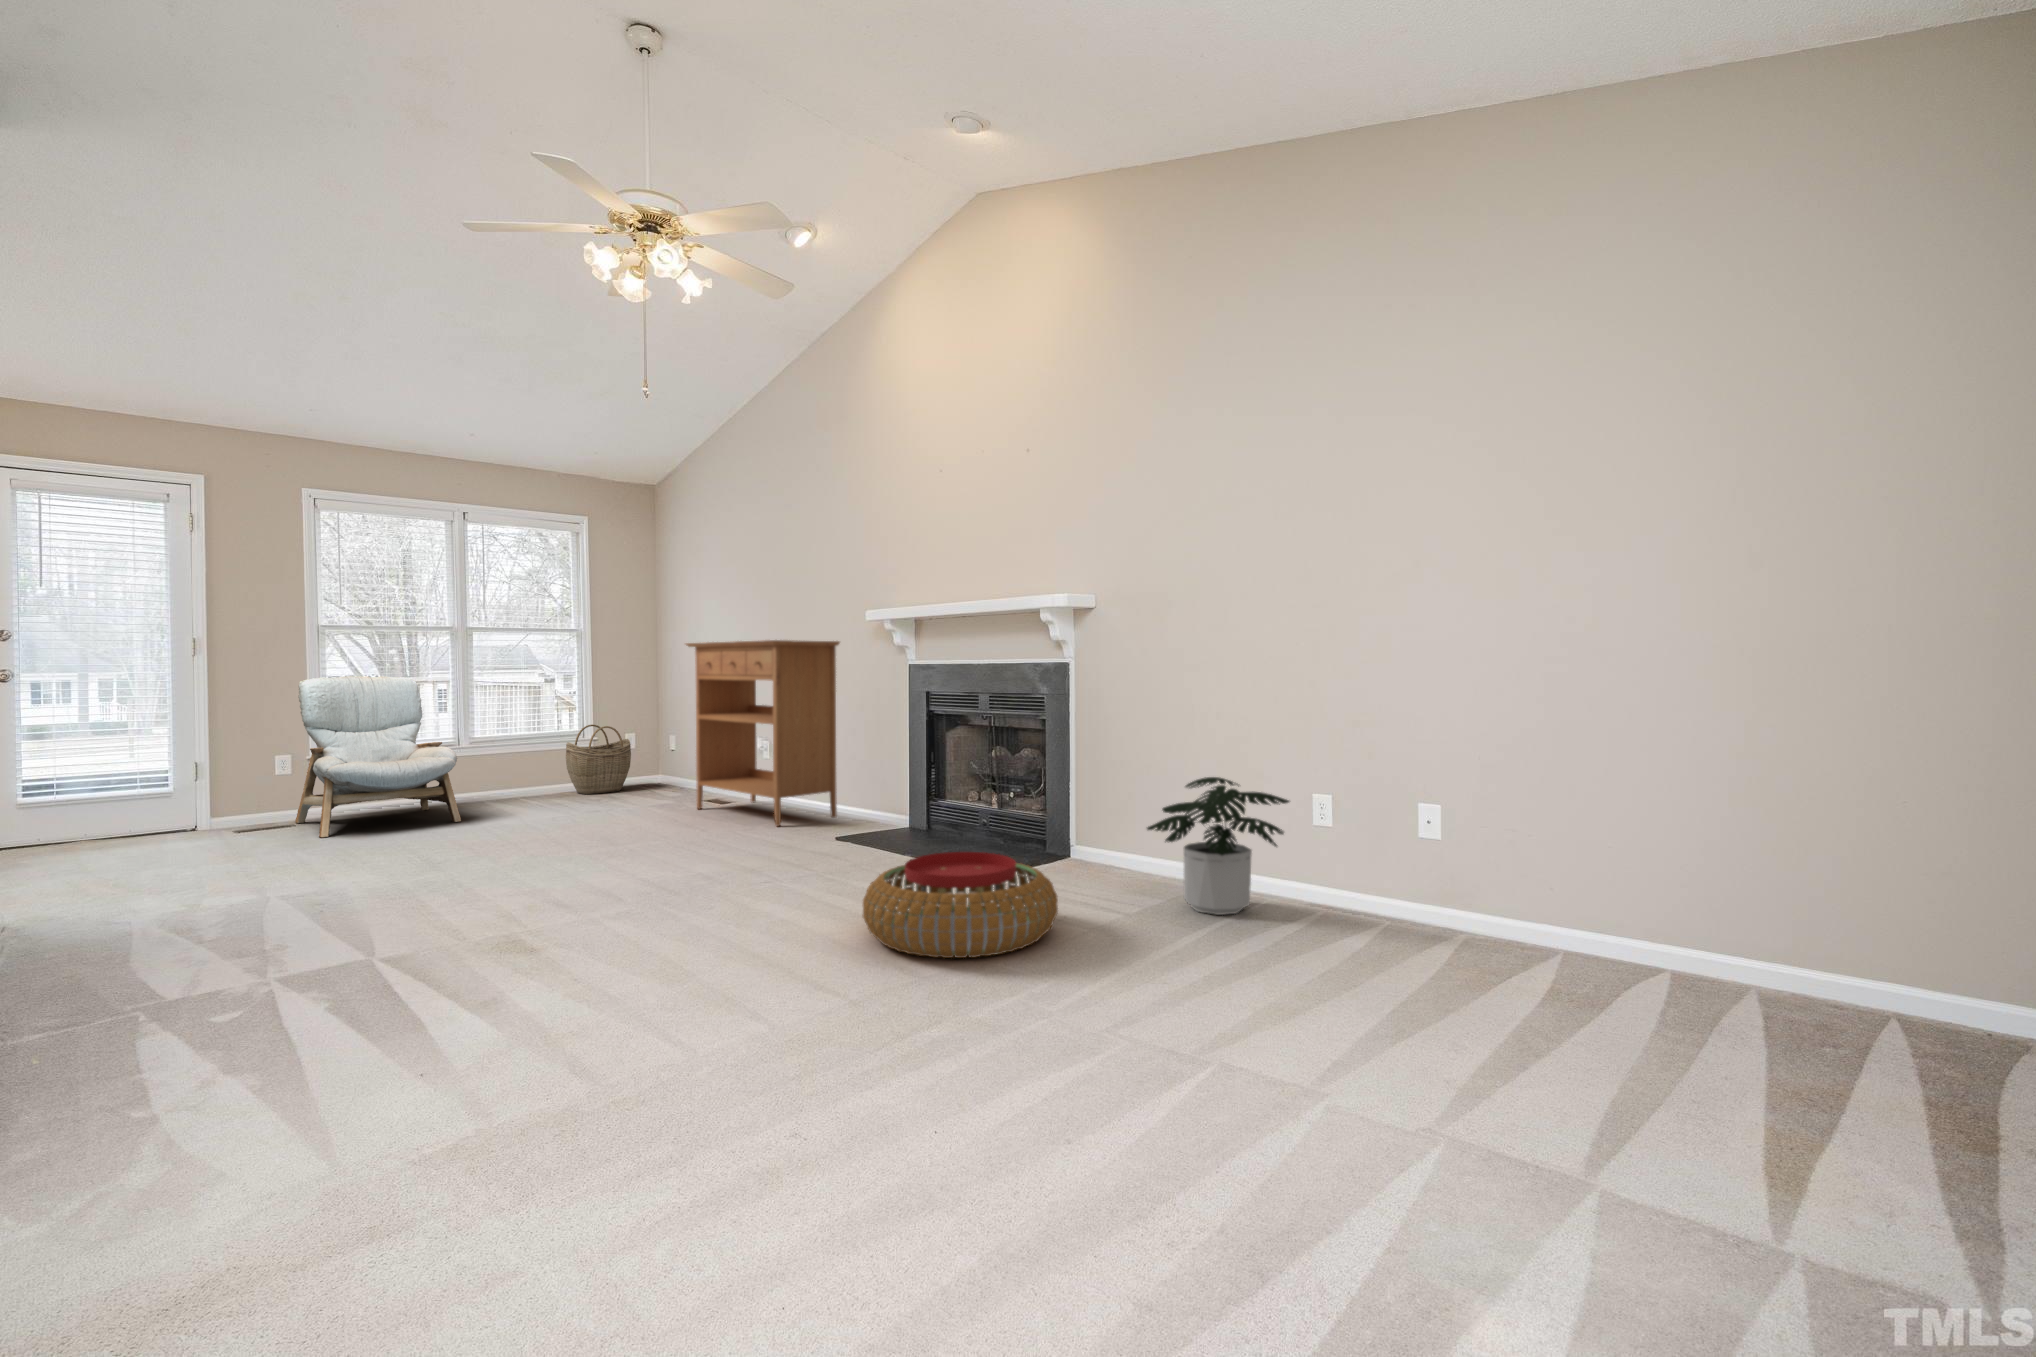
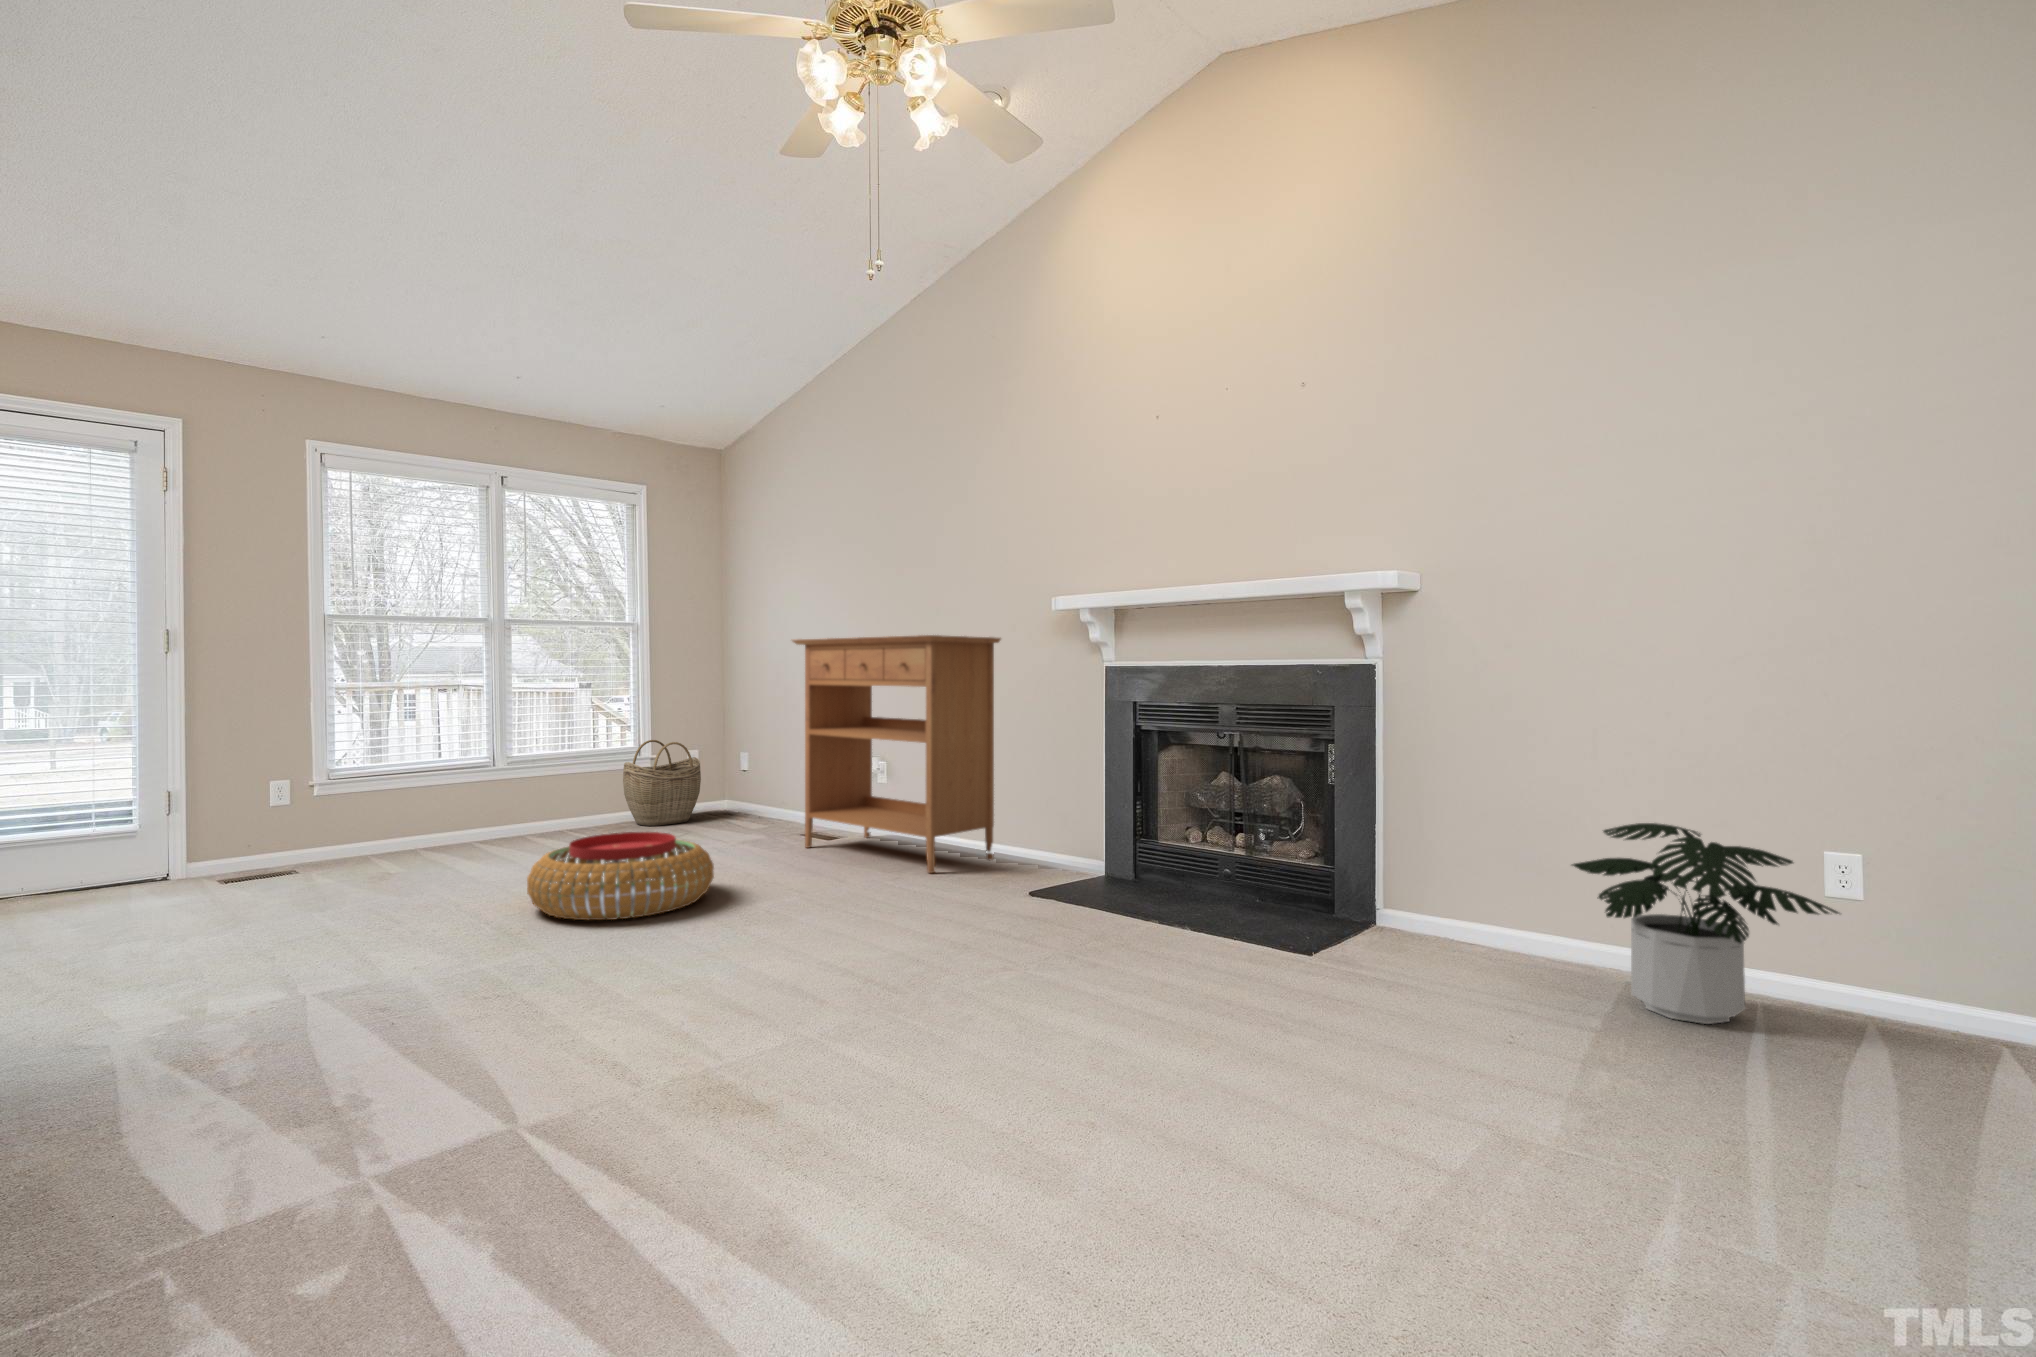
armchair: present [295,676,461,837] -> none [297,678,514,891]
pouf: present [863,852,1058,958] -> present [527,832,714,920]

